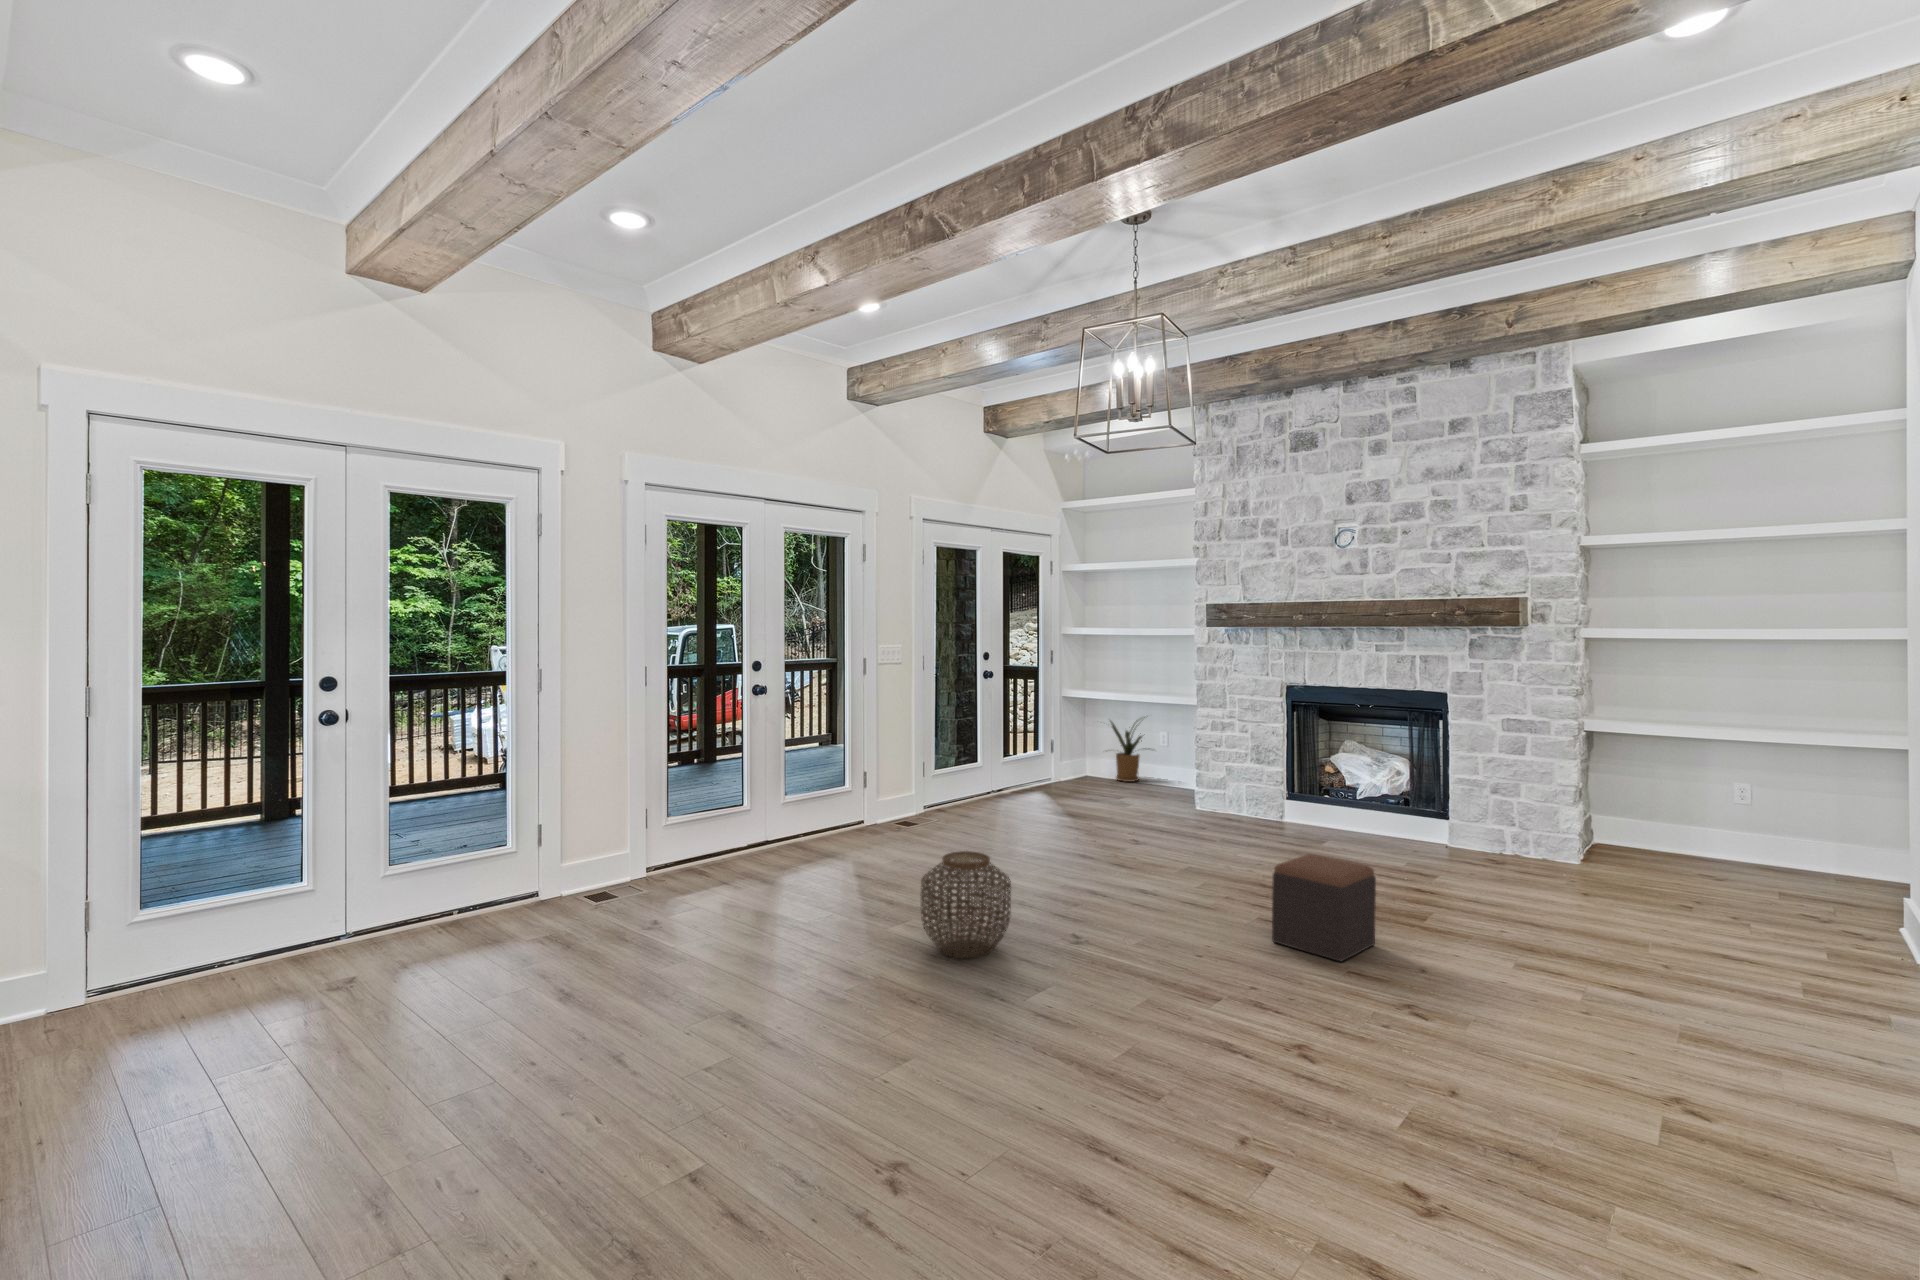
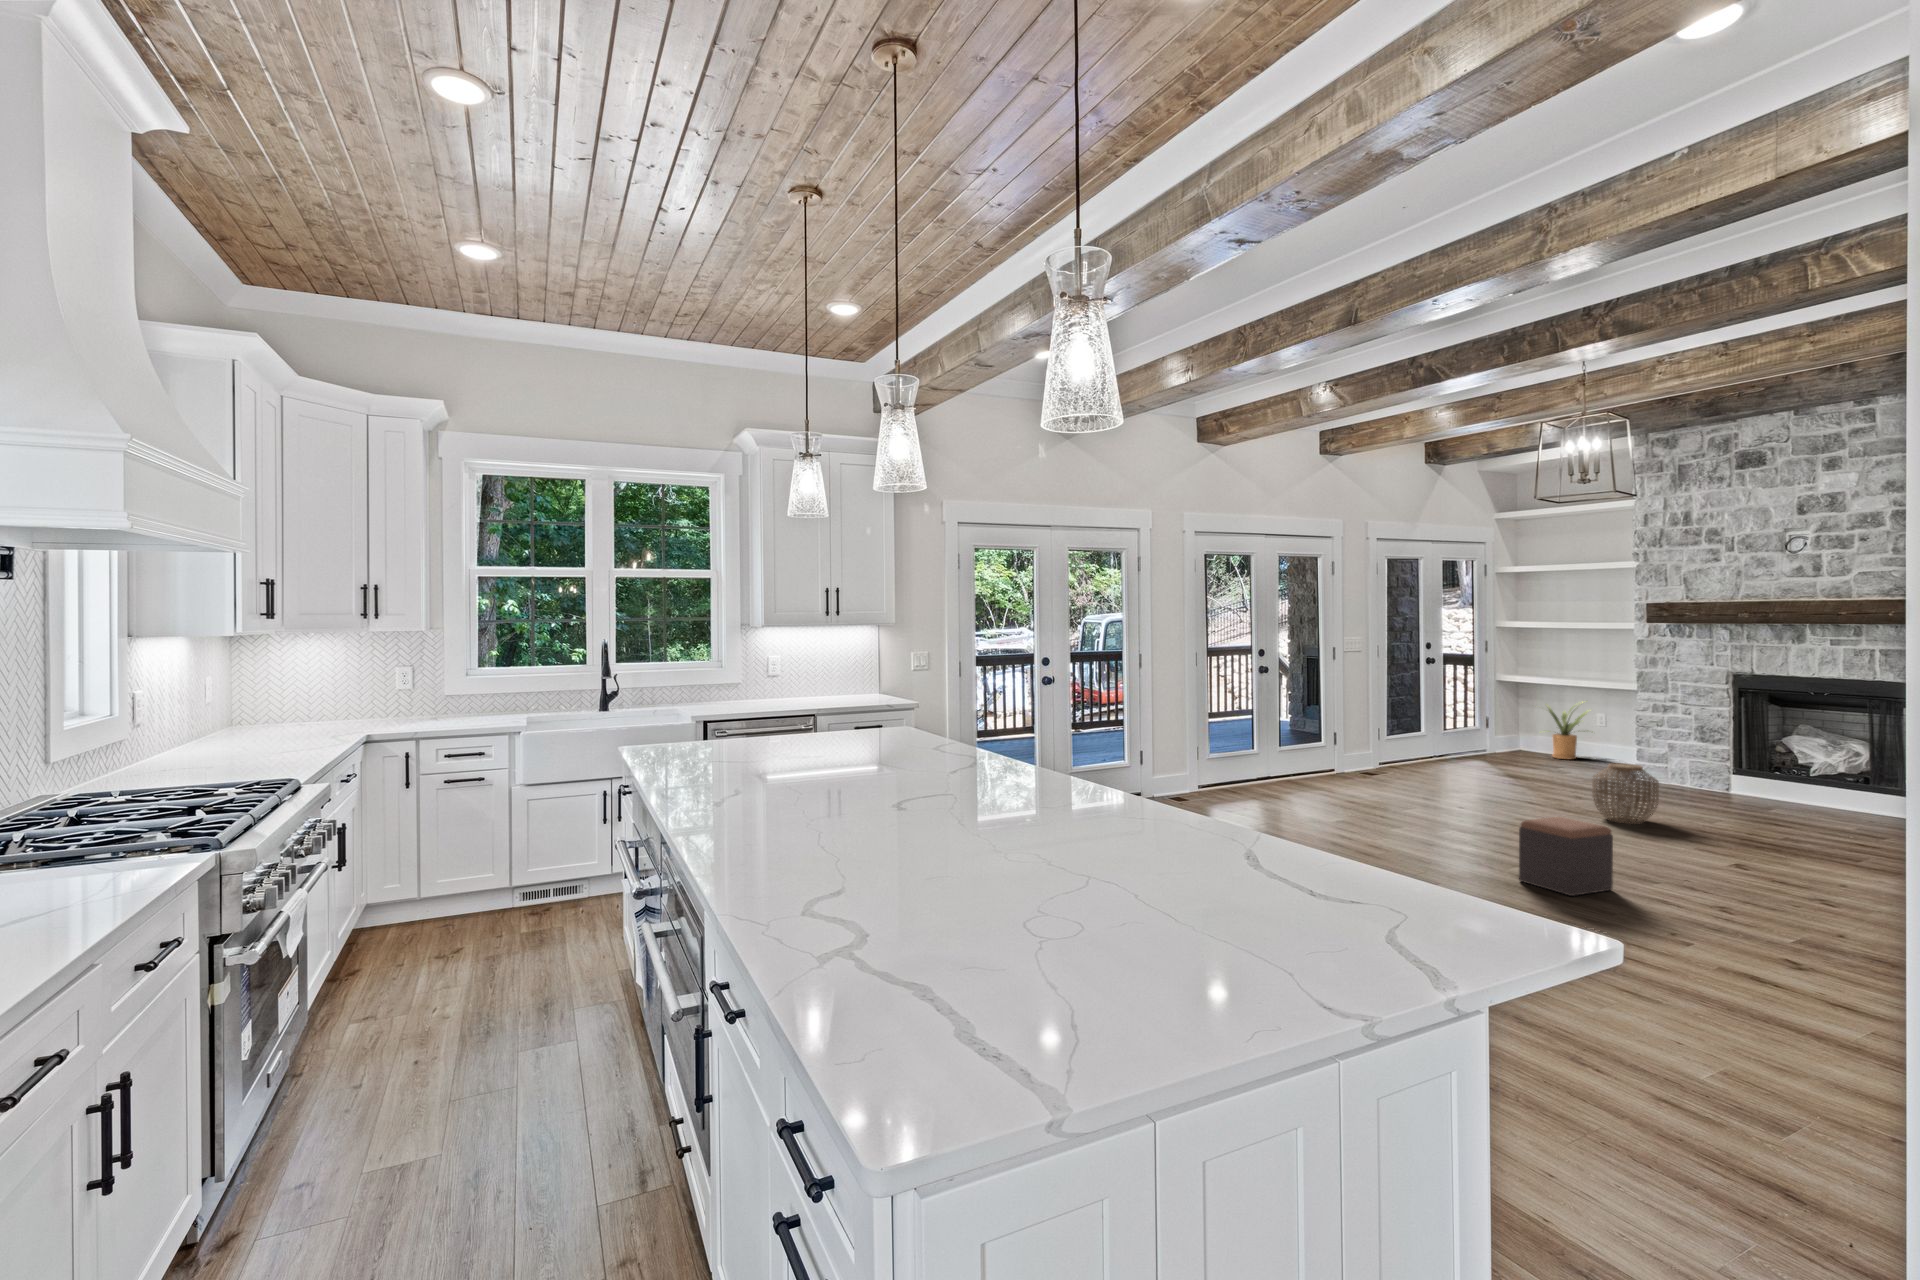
woven basket: present [921,851,1011,959] -> present [1592,763,1659,824]
footstool: present [1272,854,1376,962] -> present [1519,817,1613,896]

